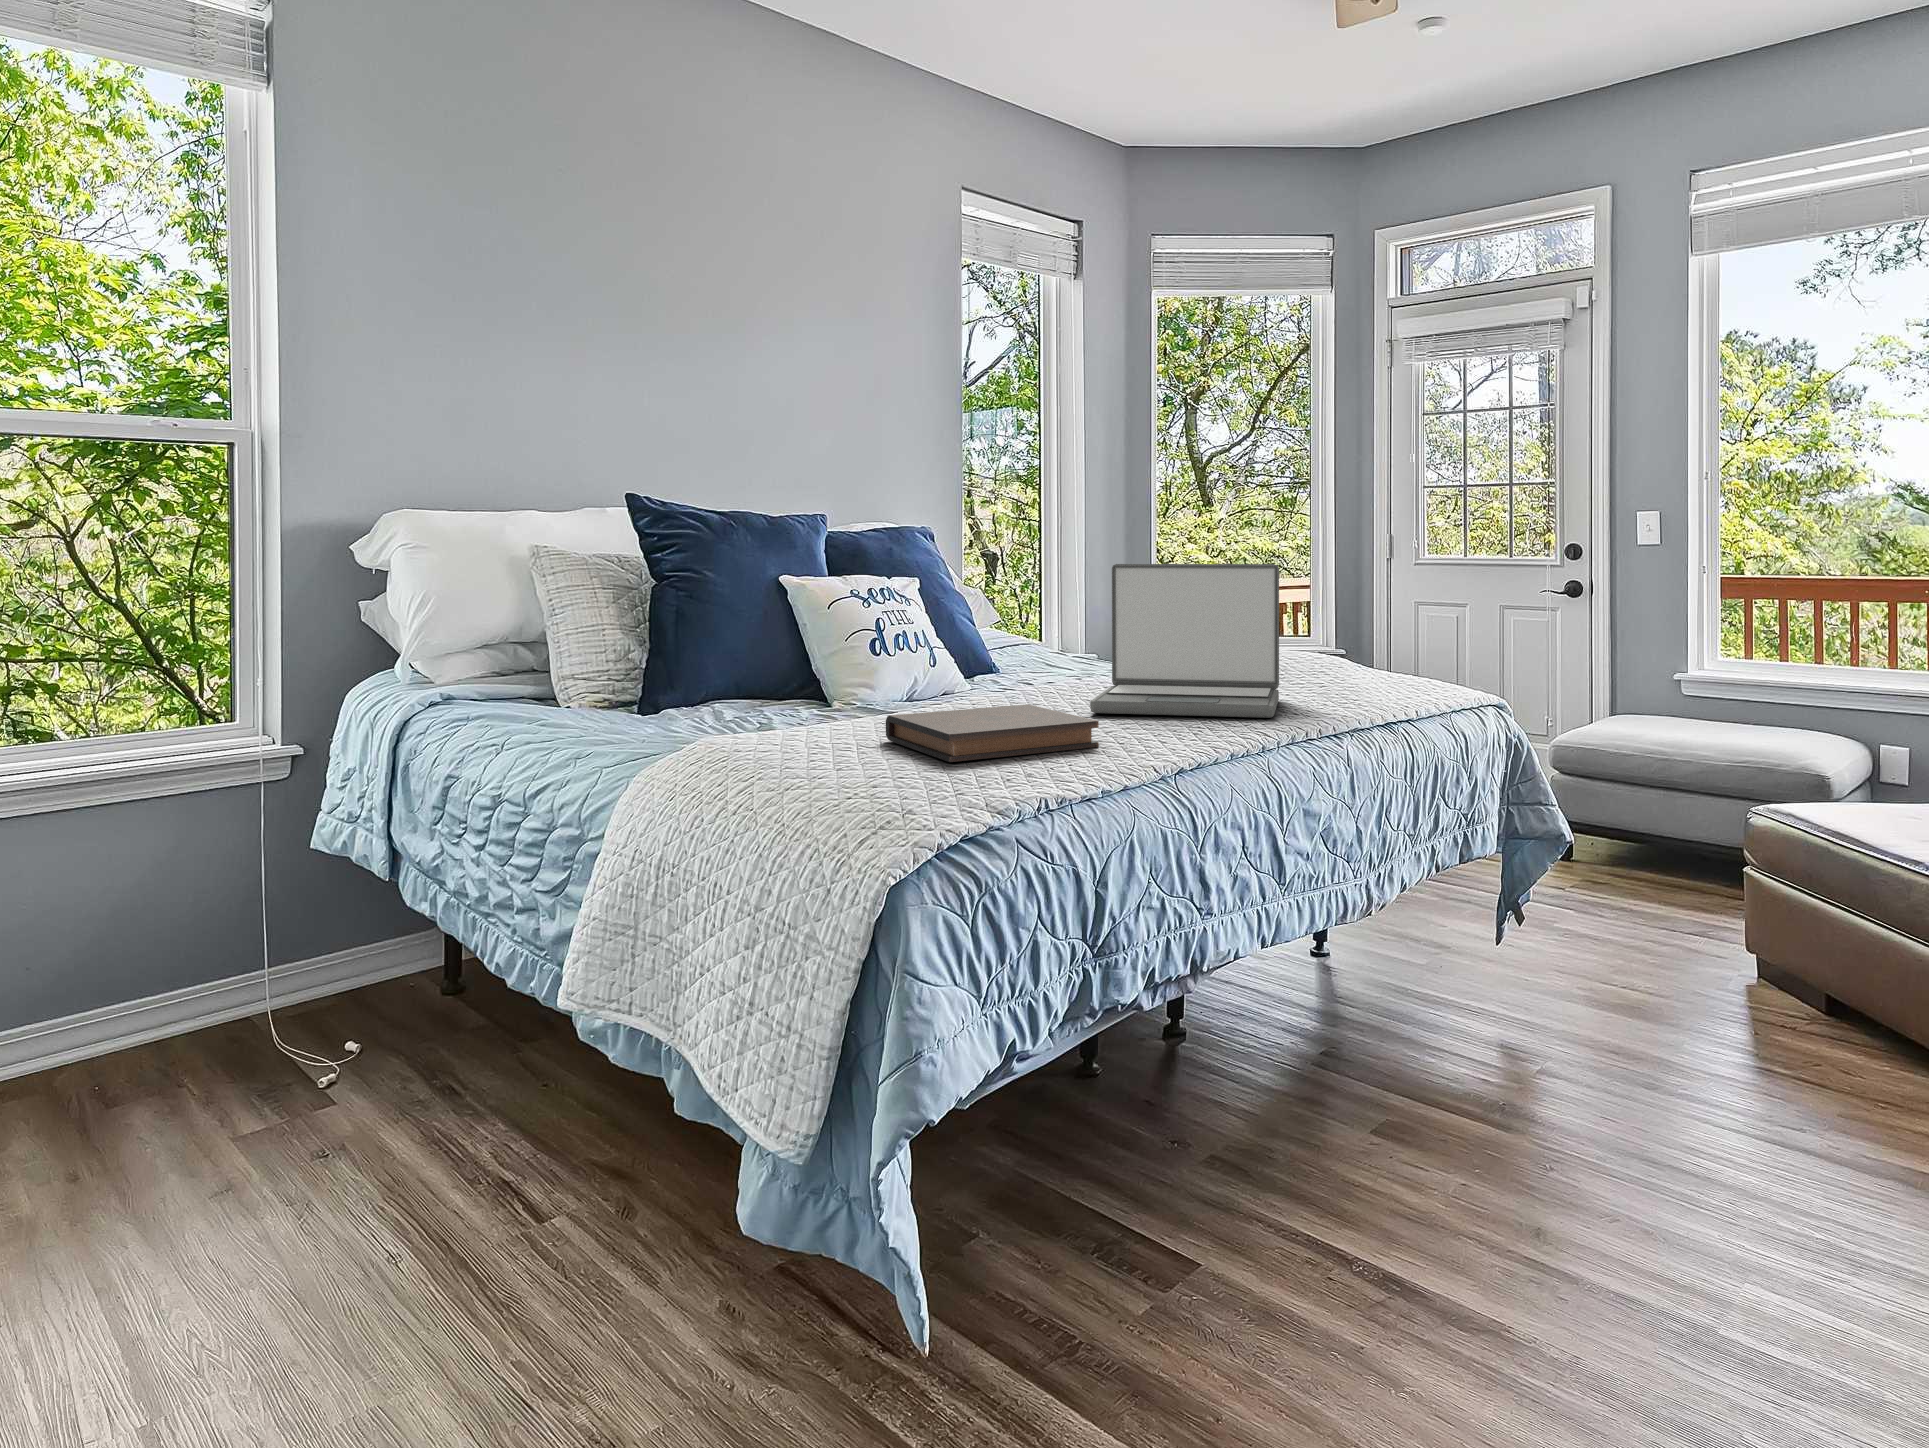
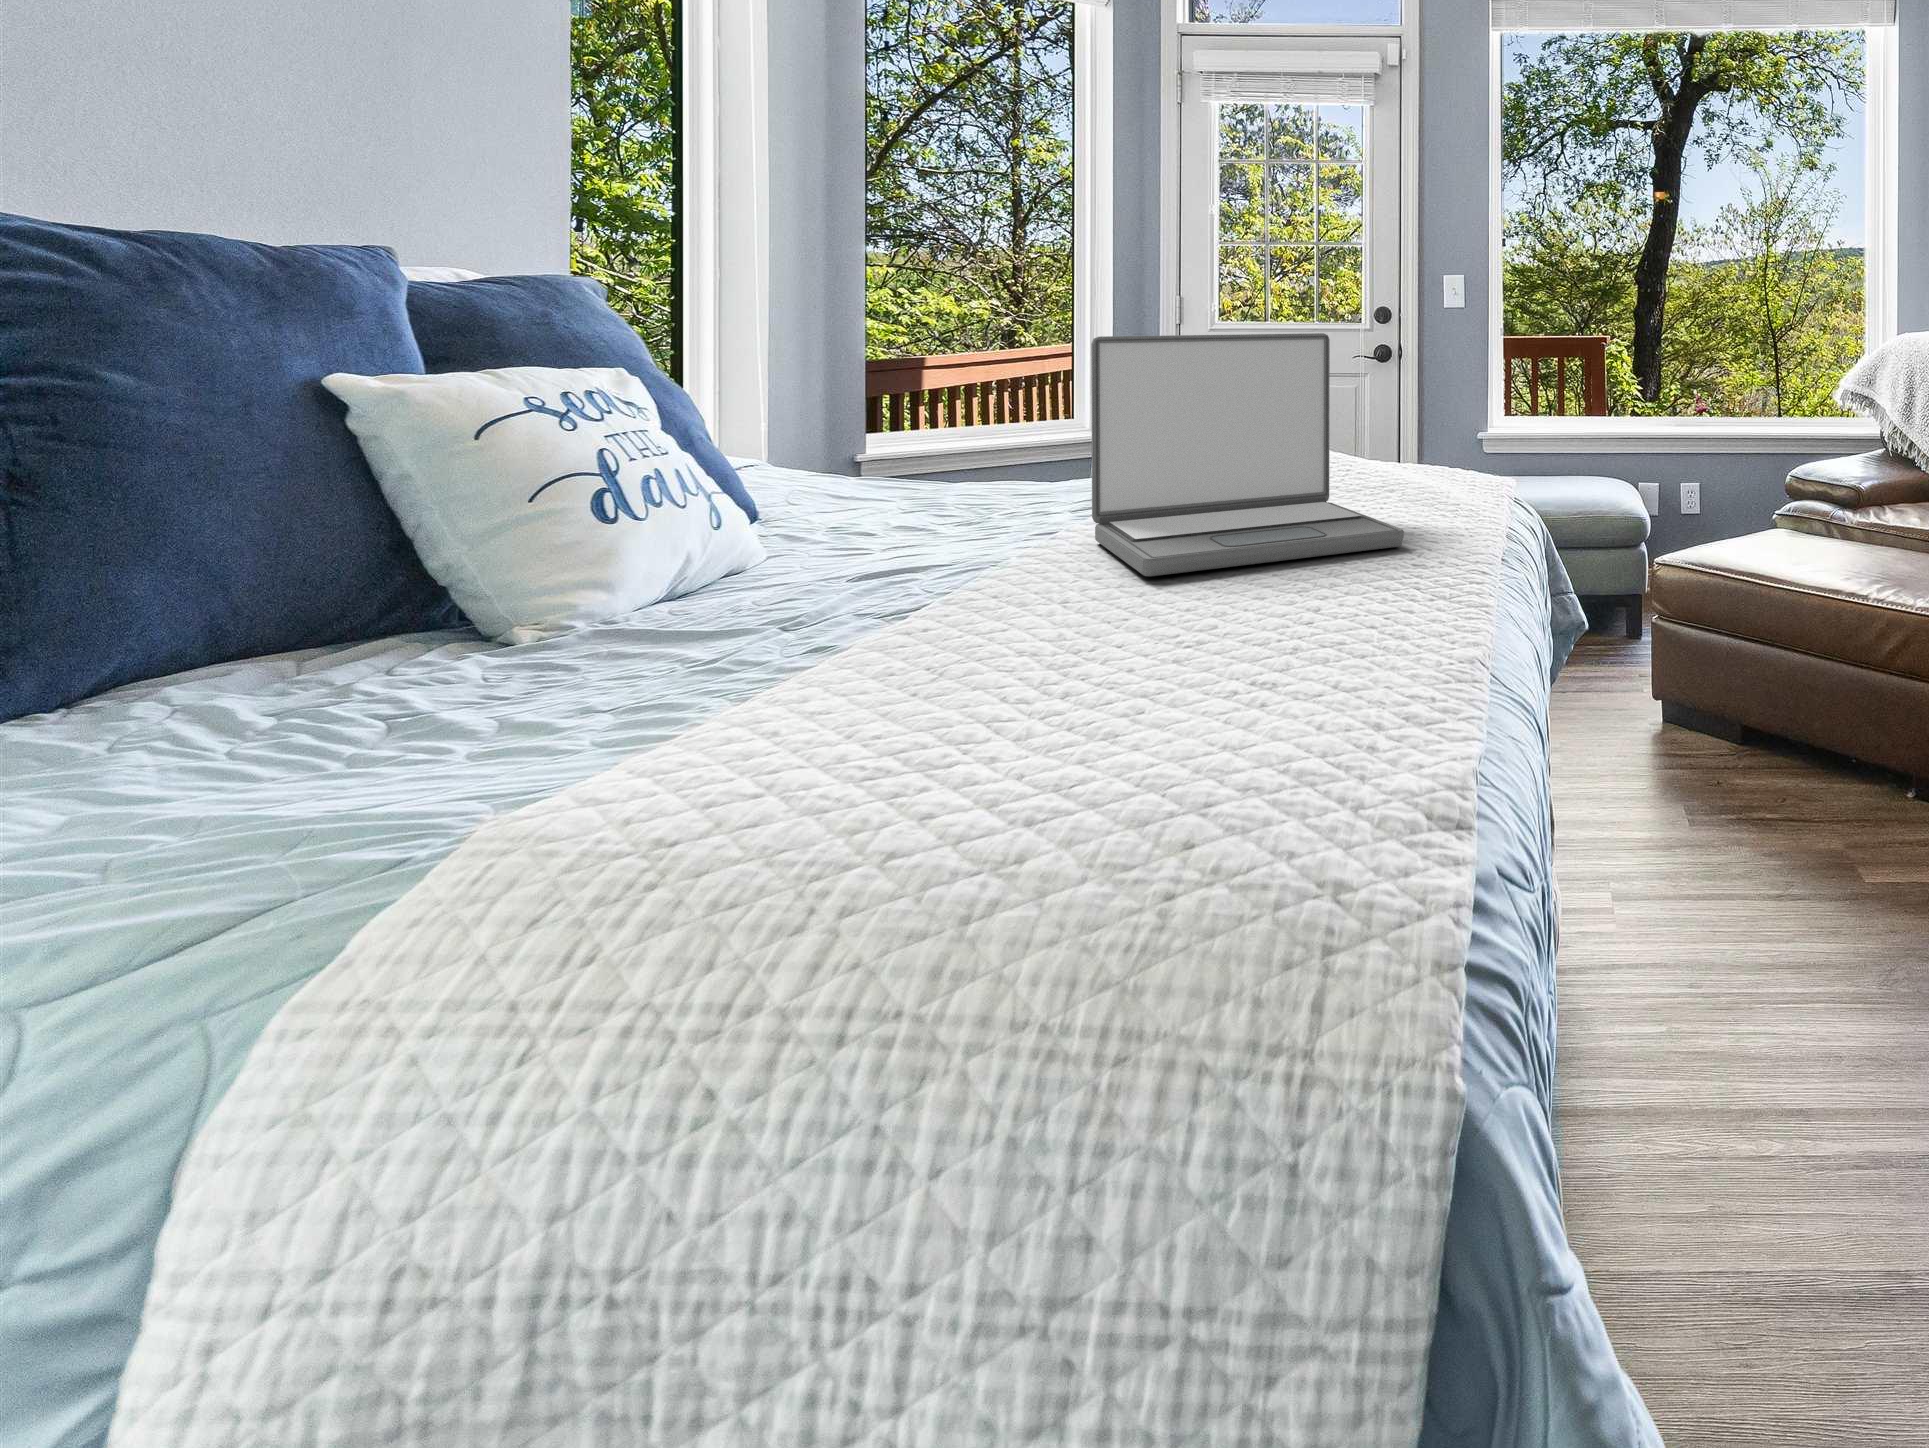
book: present [886,704,1099,762] -> none [892,584,1310,738]

